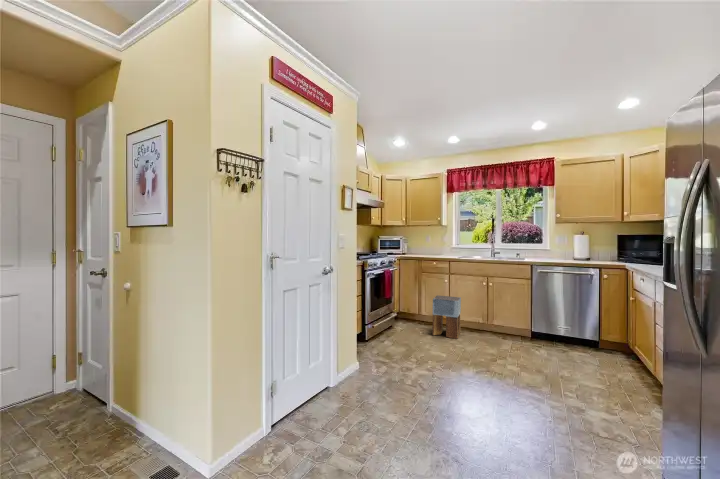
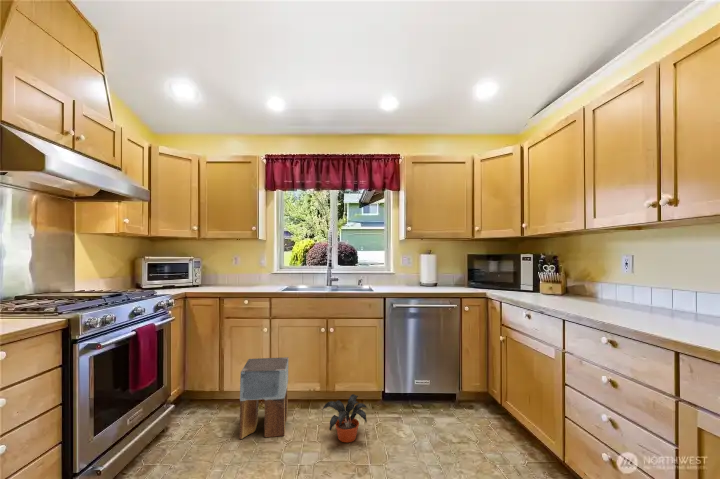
potted plant: none [481,323,512,348] -> present [323,394,367,443]

